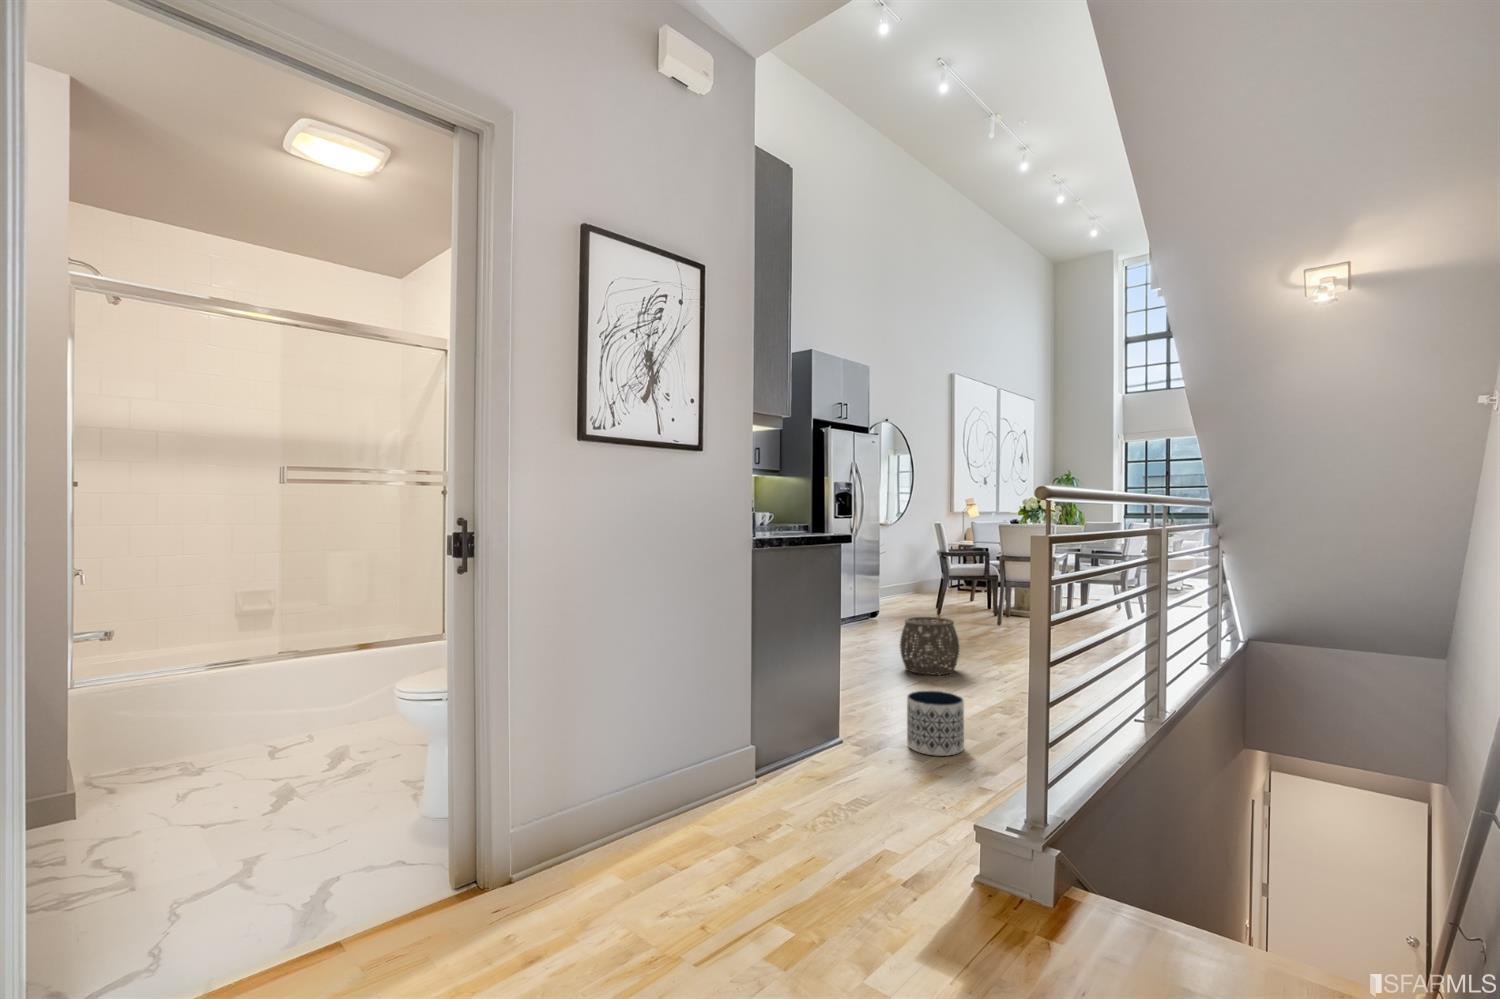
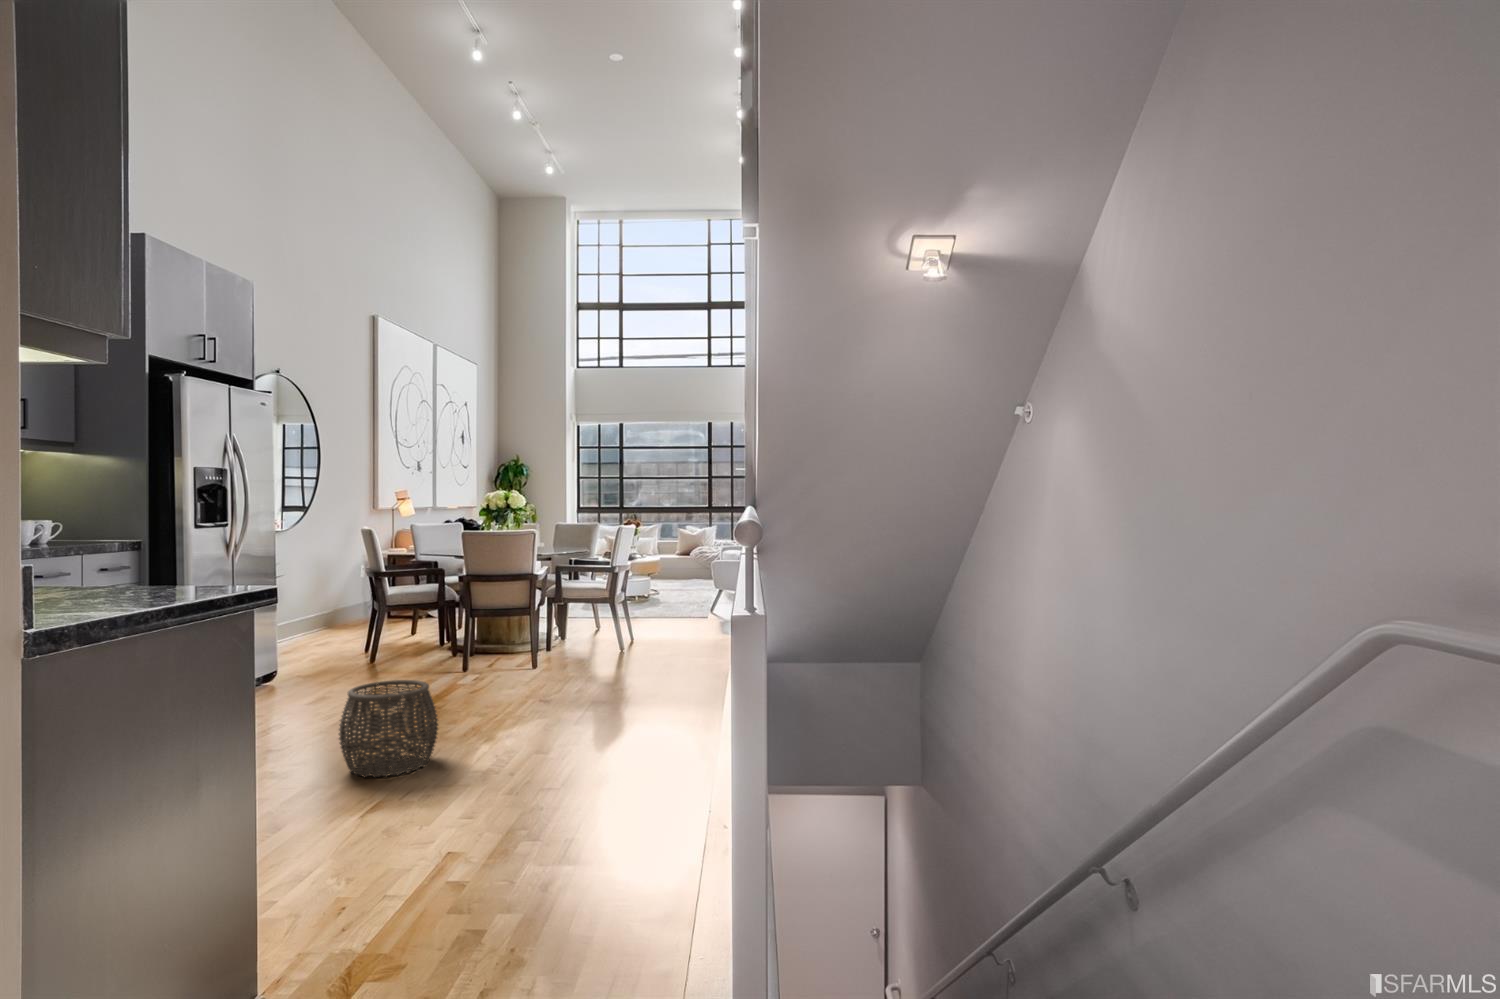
planter: present [907,691,964,756] -> none [402,822,501,945]

